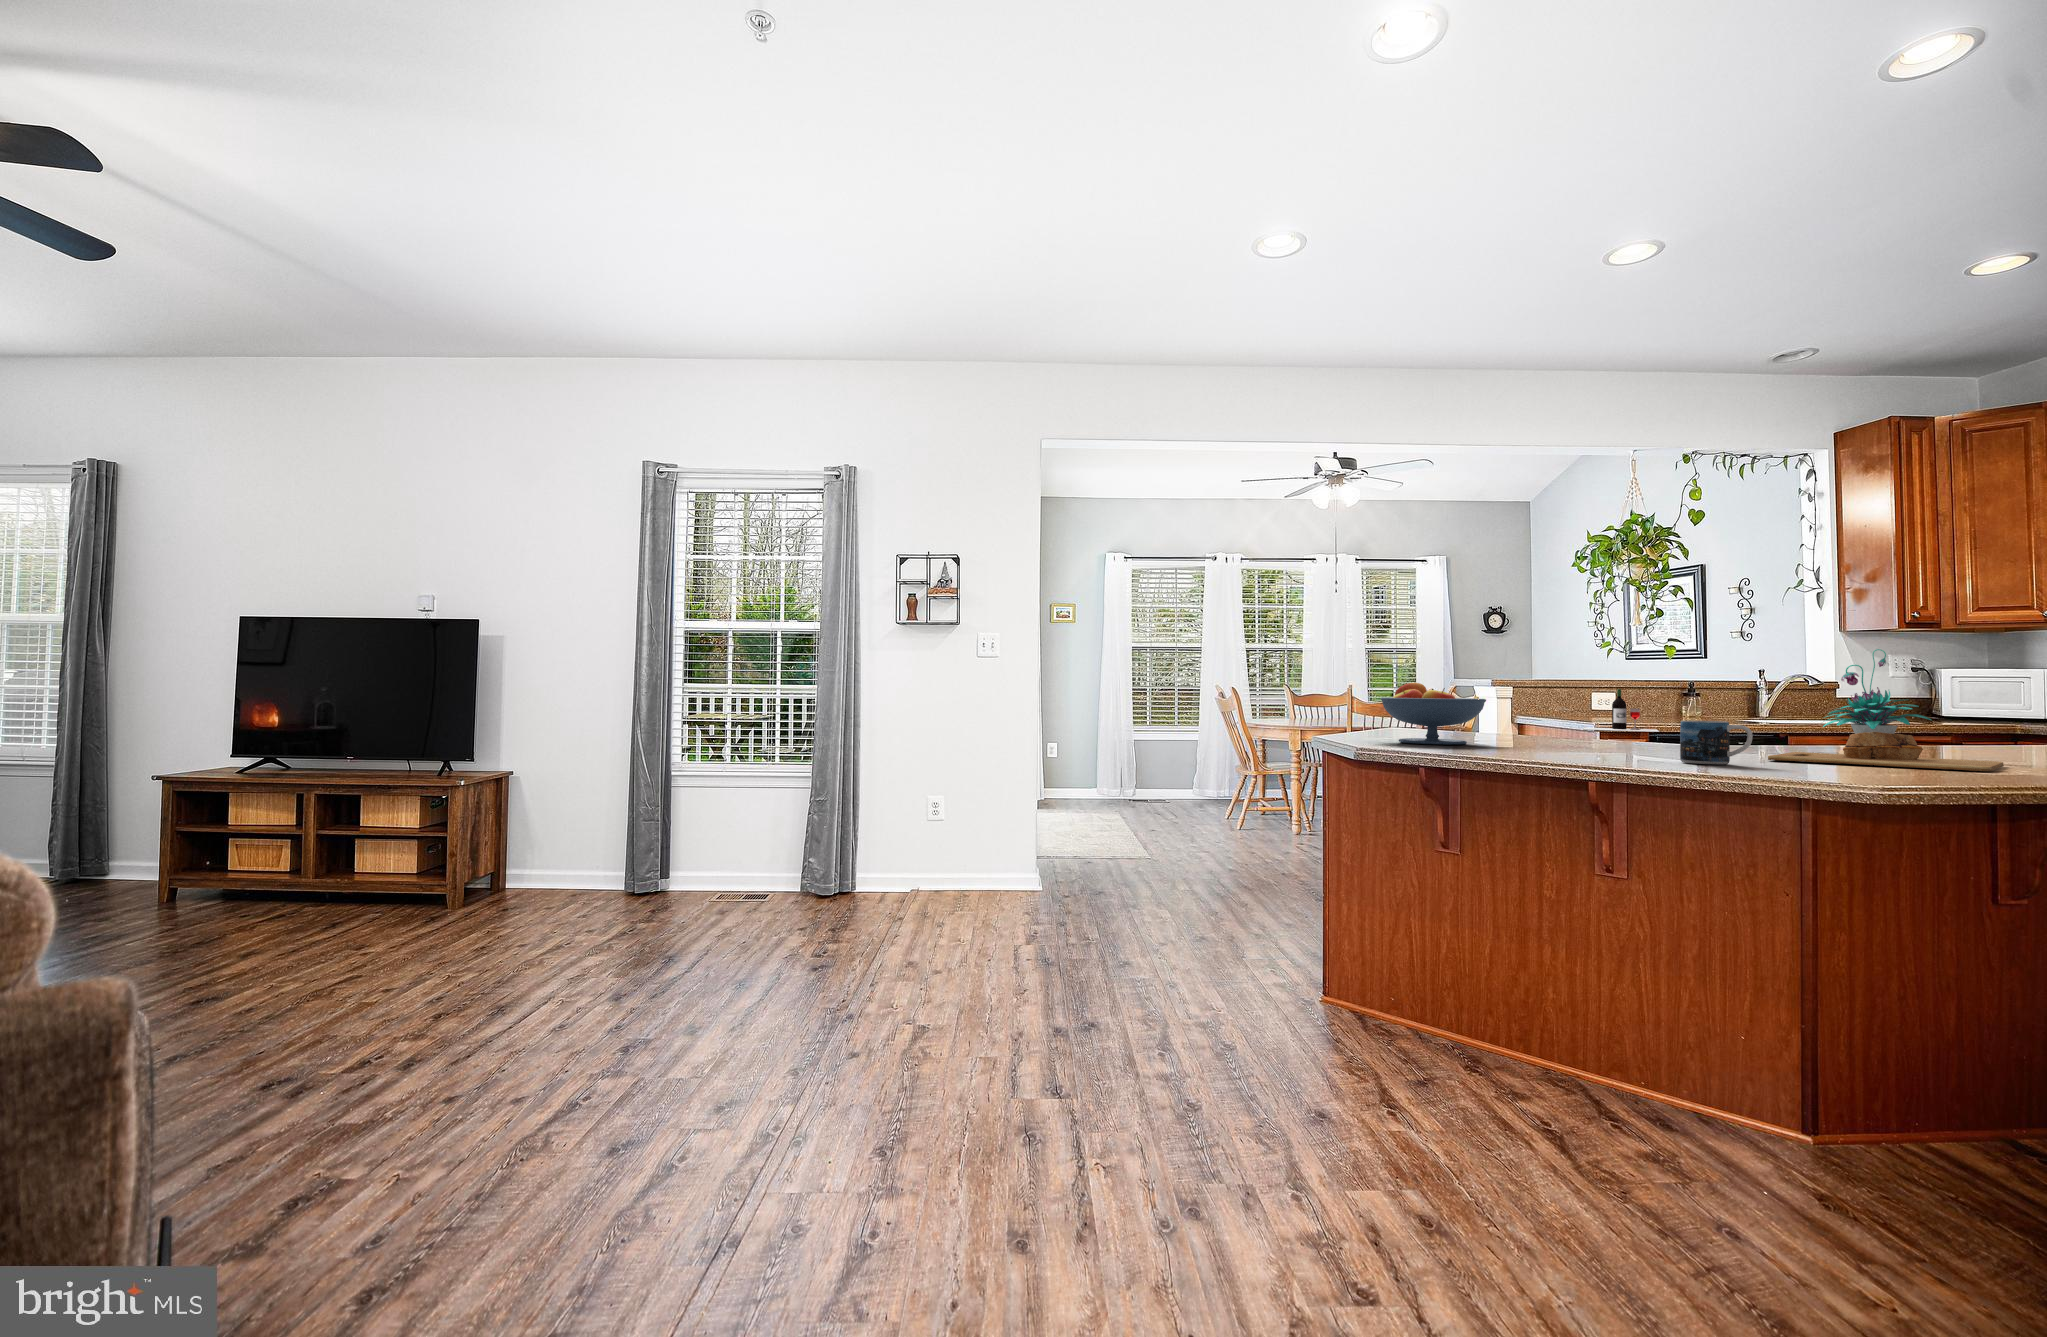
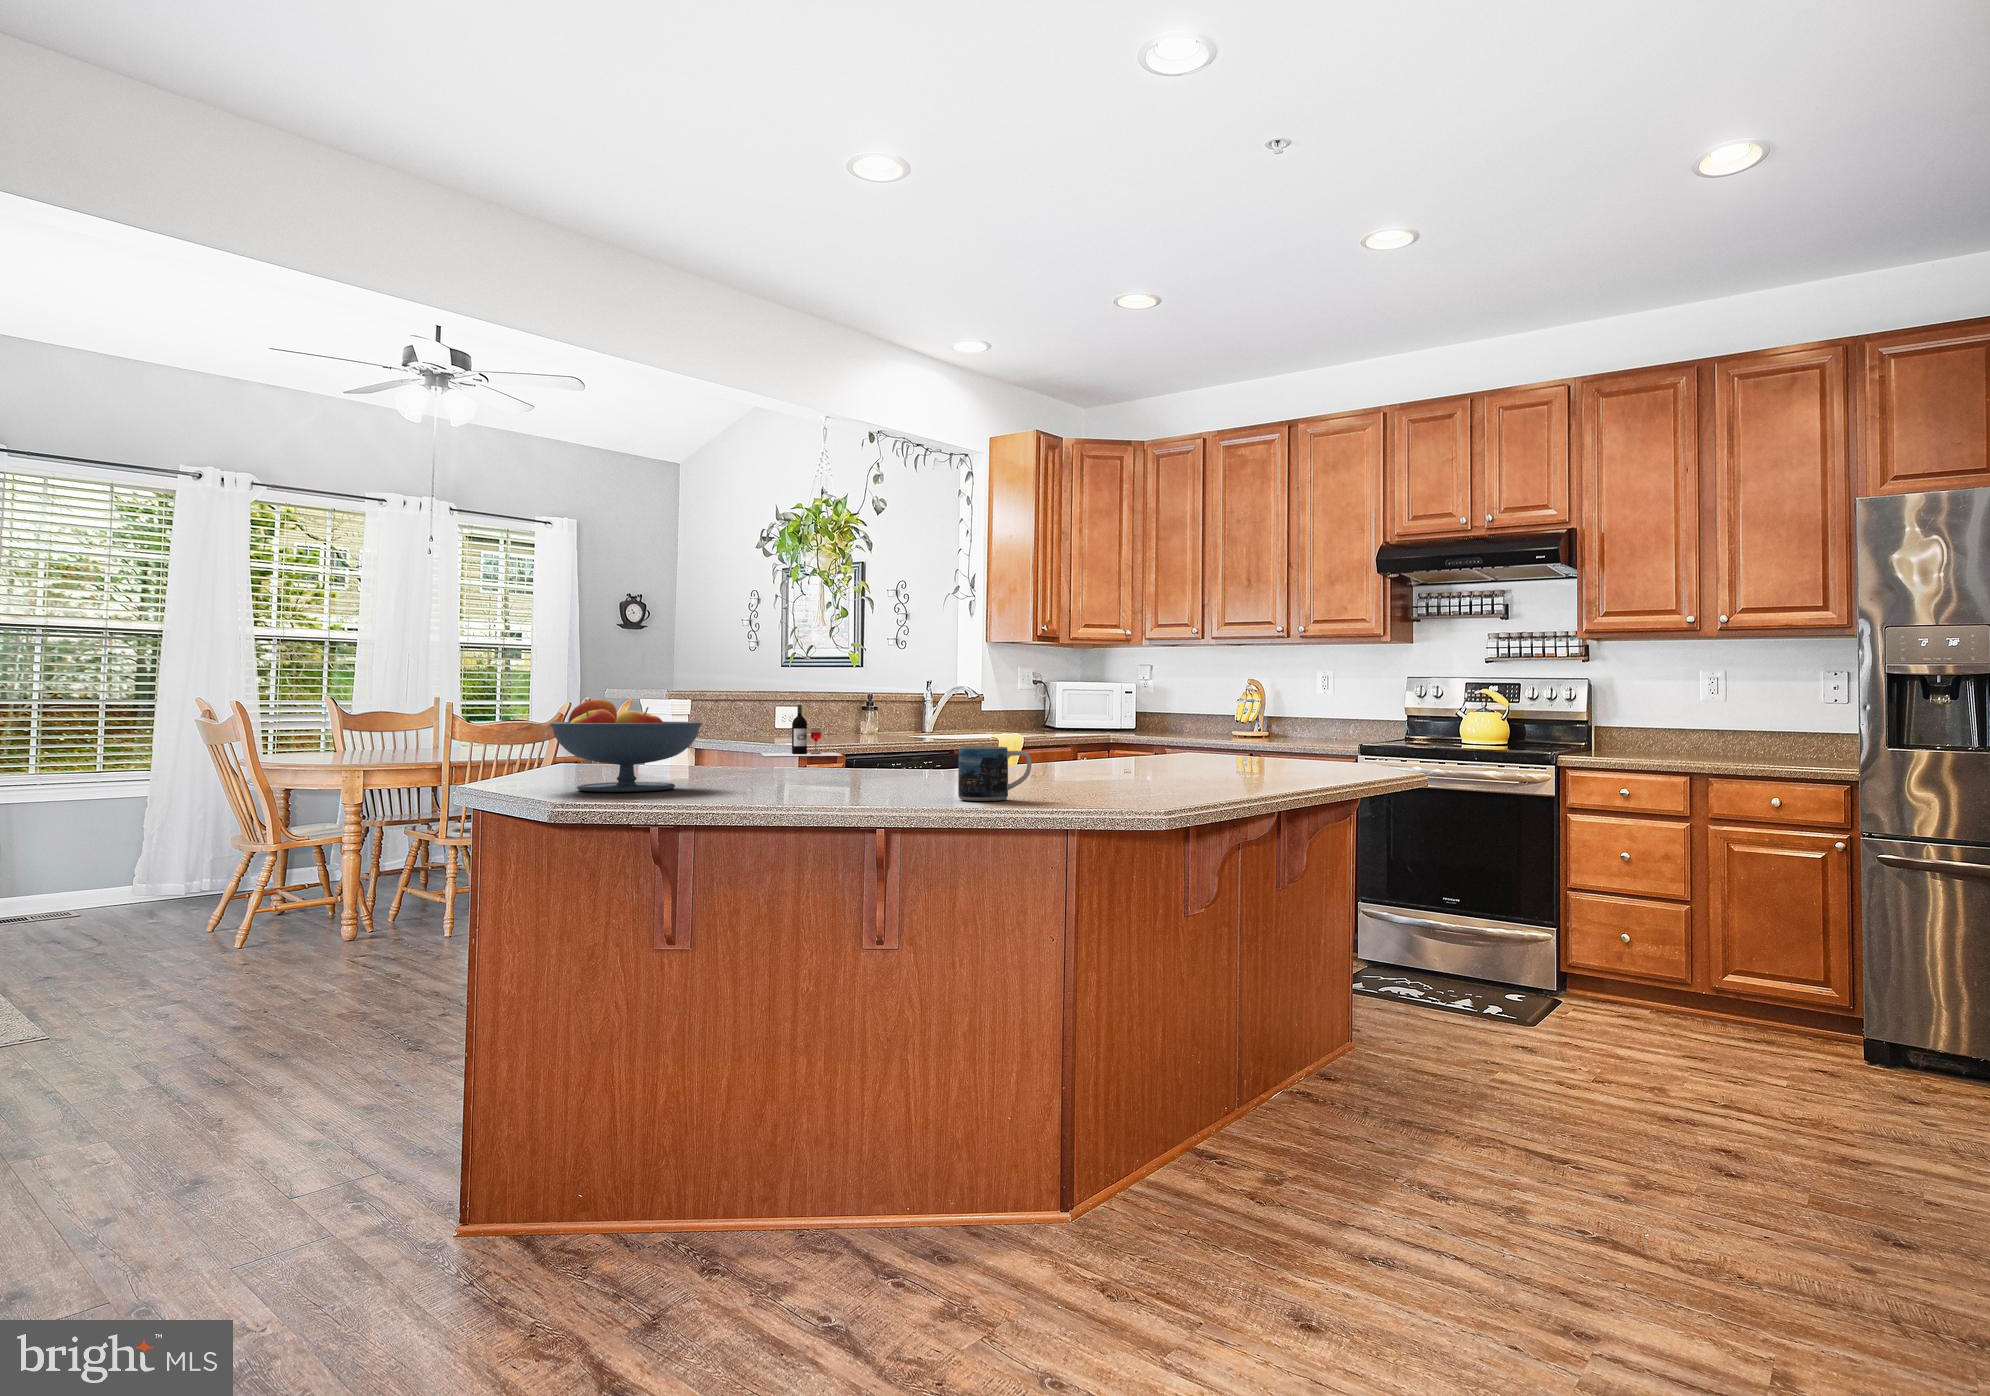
plant: present [1823,649,1931,734] -> none [995,661,1084,757]
cutting board: present [1768,732,2004,771] -> none [1025,752,1210,791]

